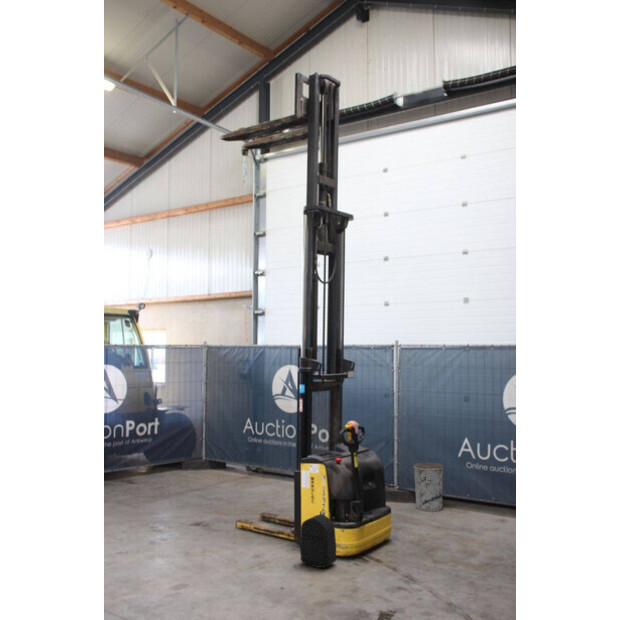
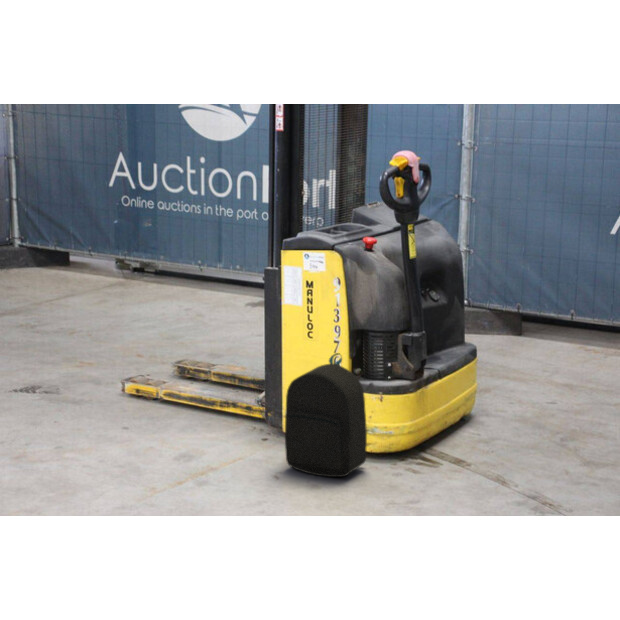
trash can: present [414,462,443,512] -> none [510,248,576,353]

